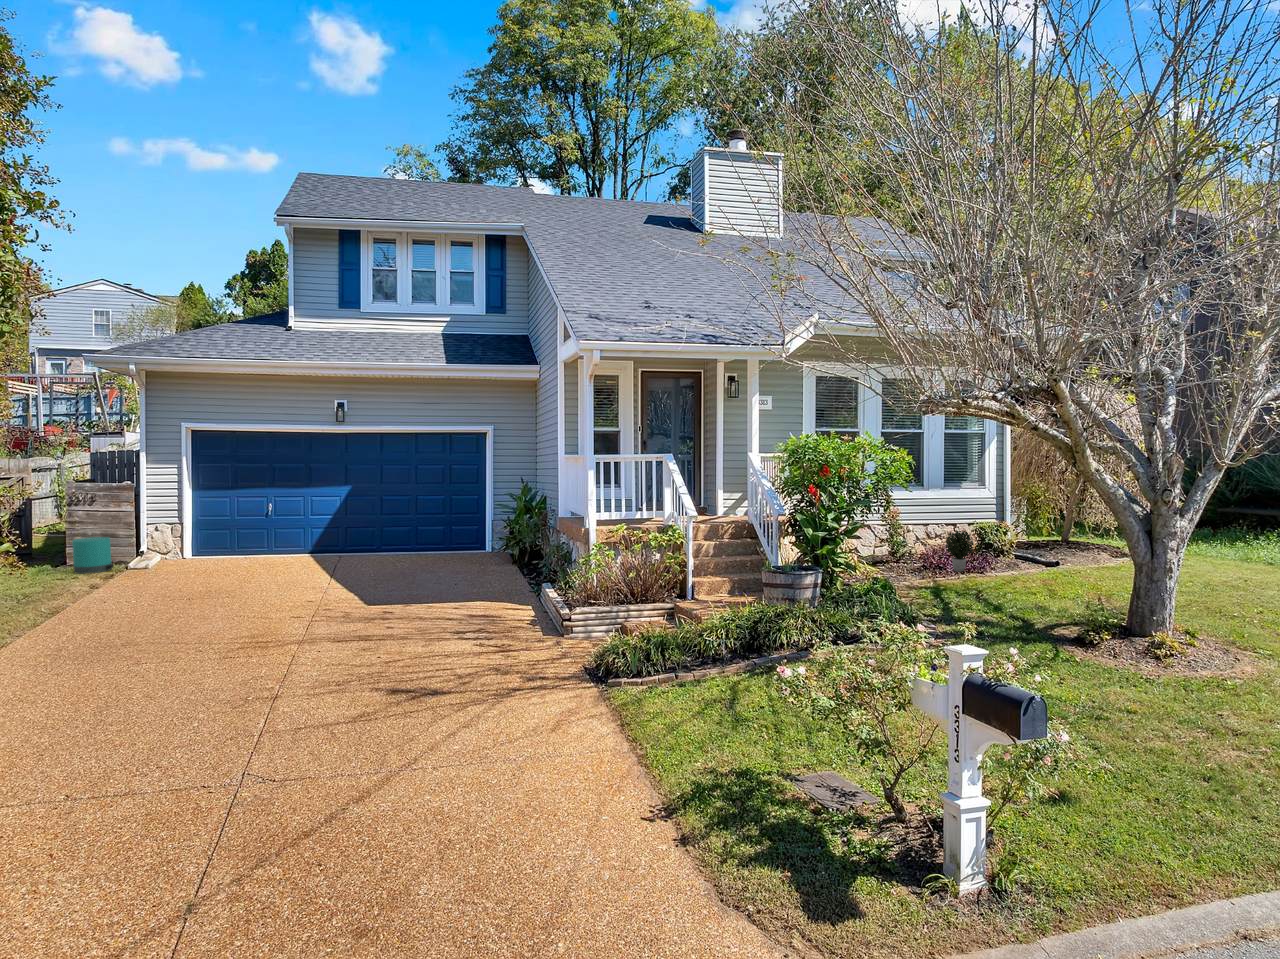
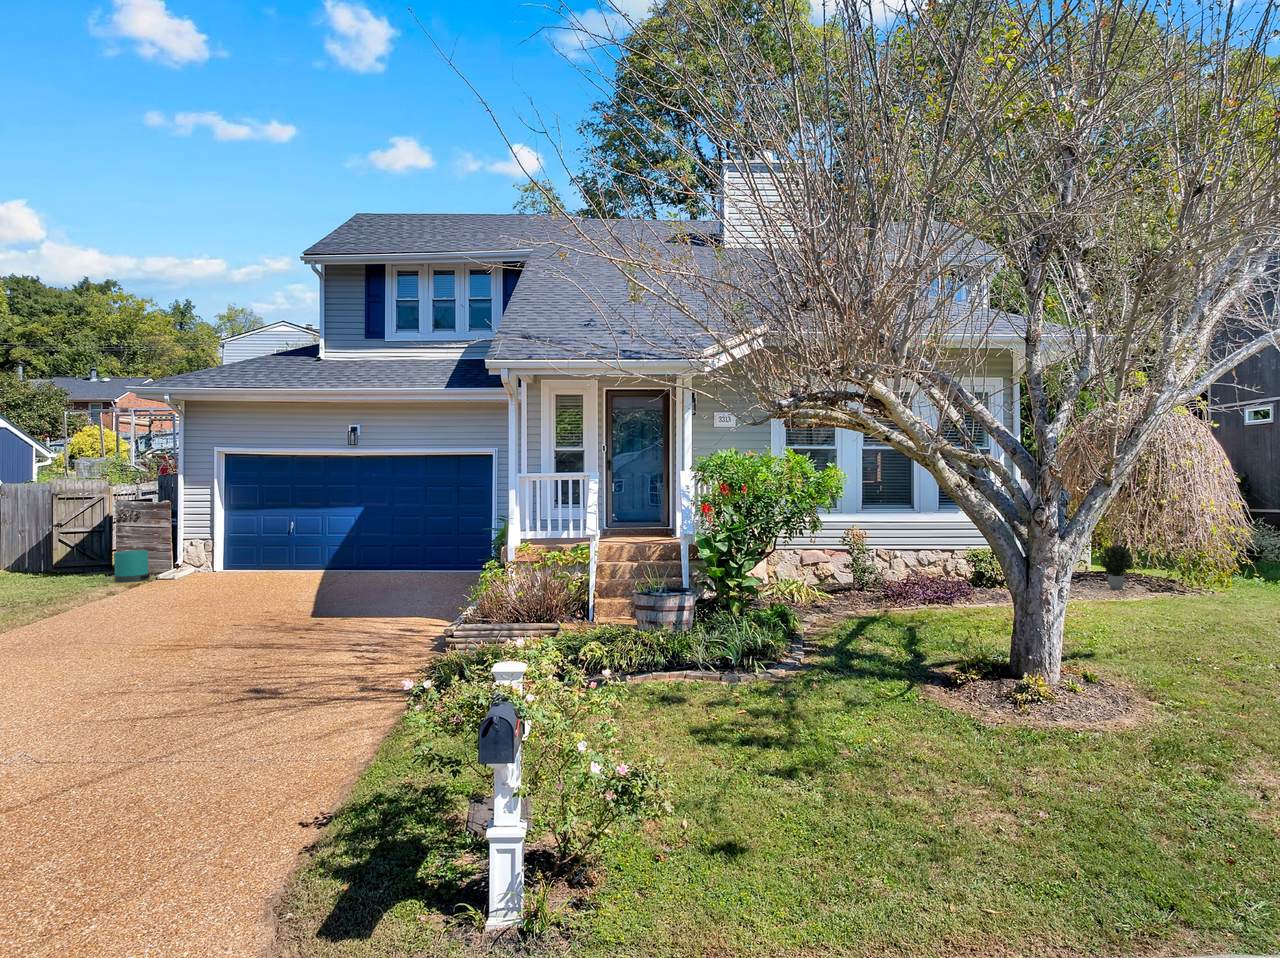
potted plant: present [945,531,974,572] -> present [1099,545,1133,590]

